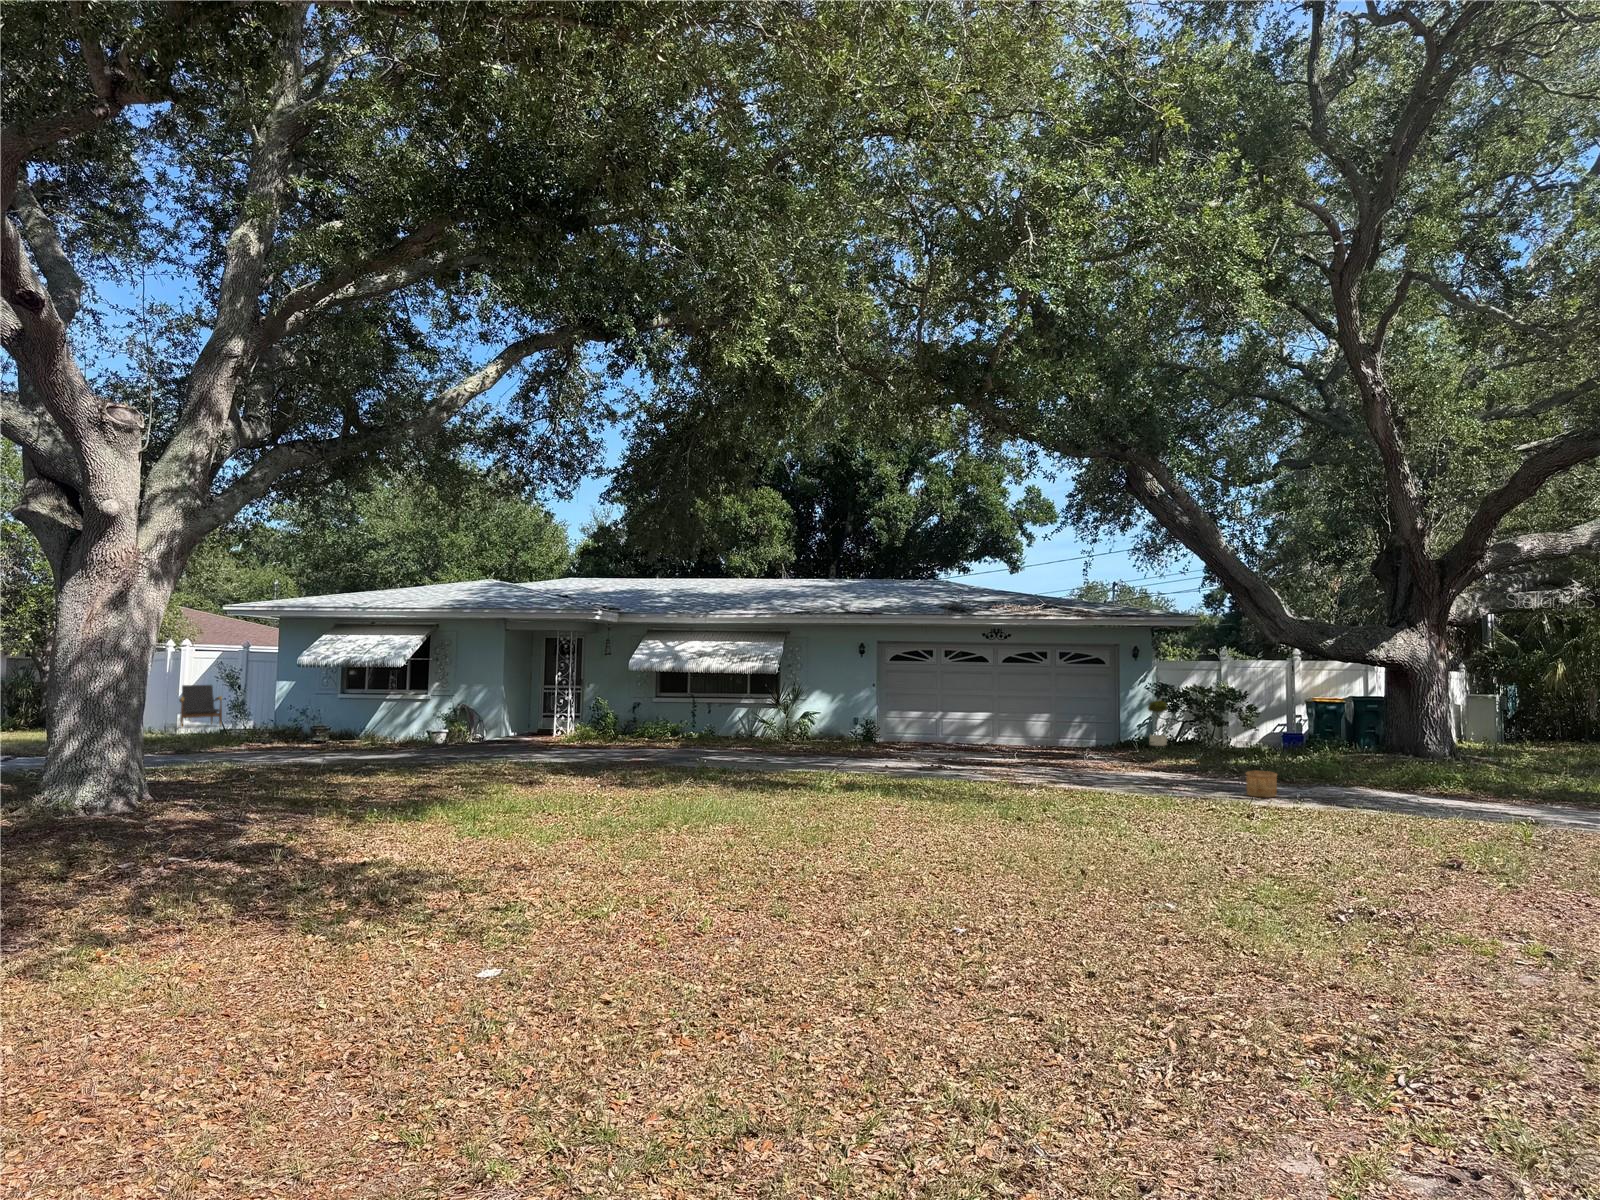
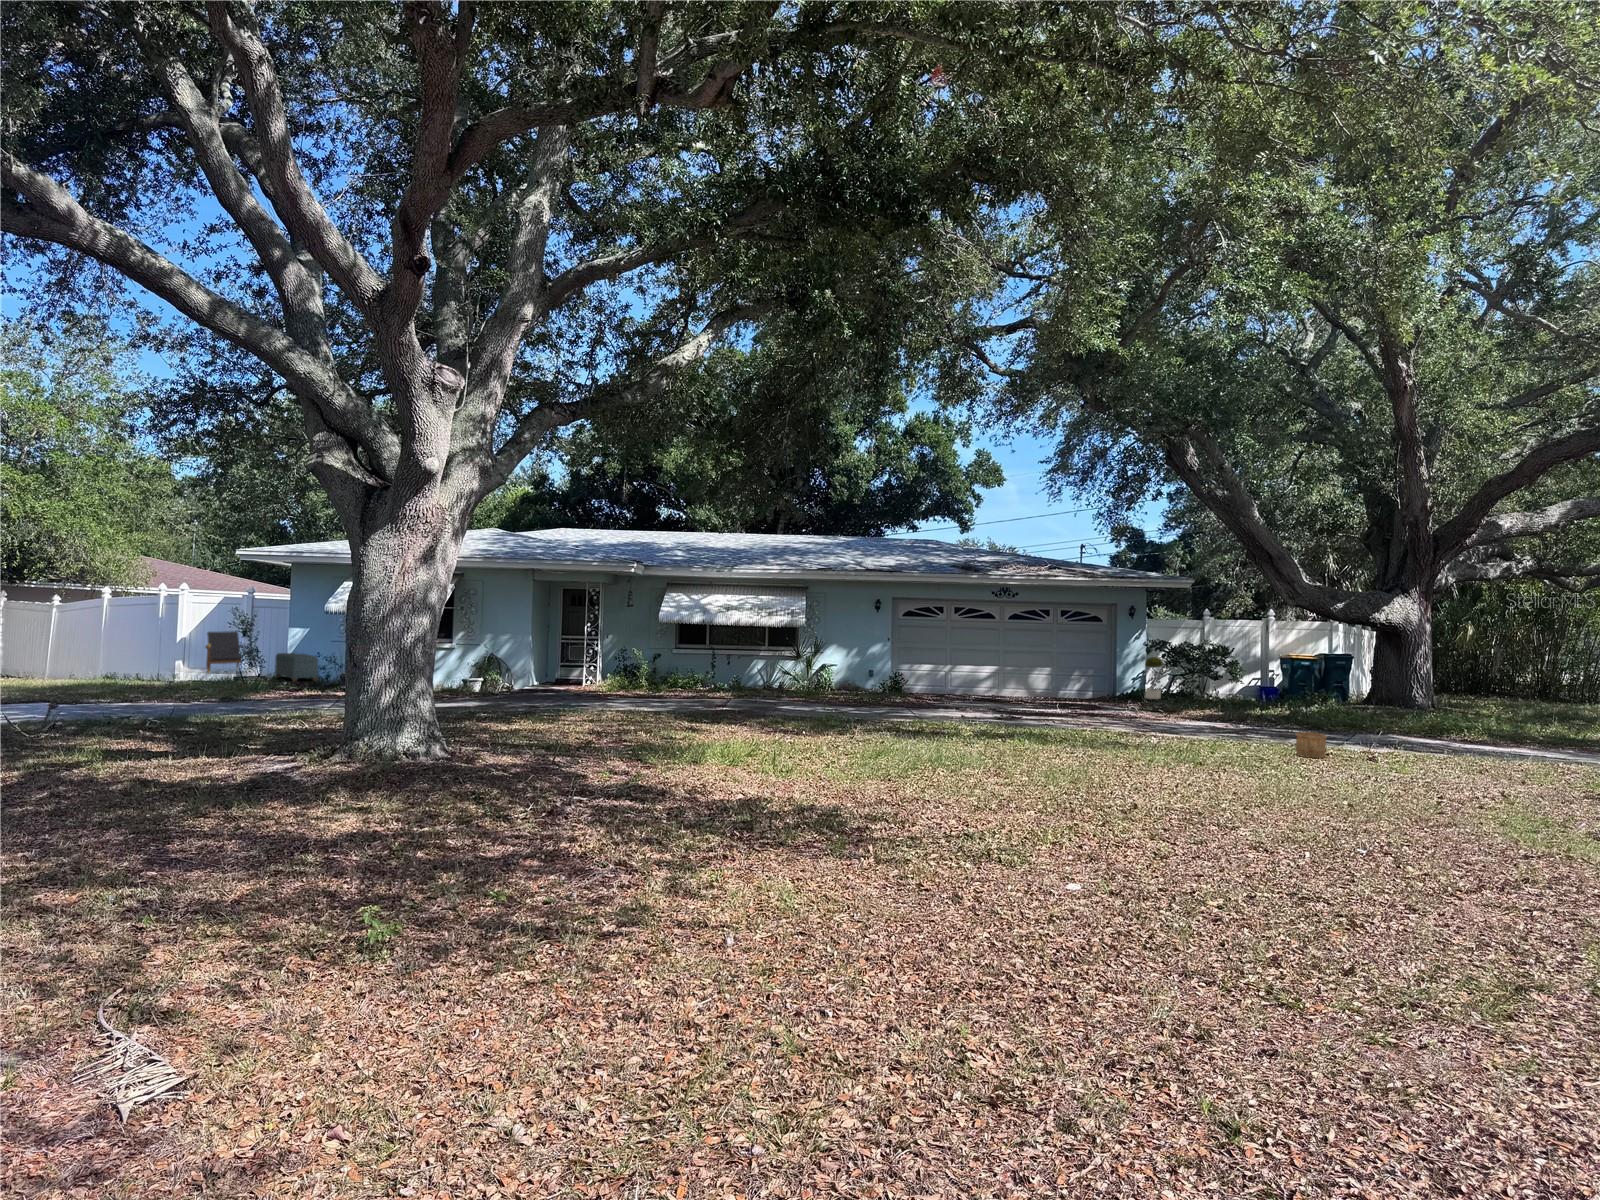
bench: none [246,705,288,735] -> present [275,653,318,682]

